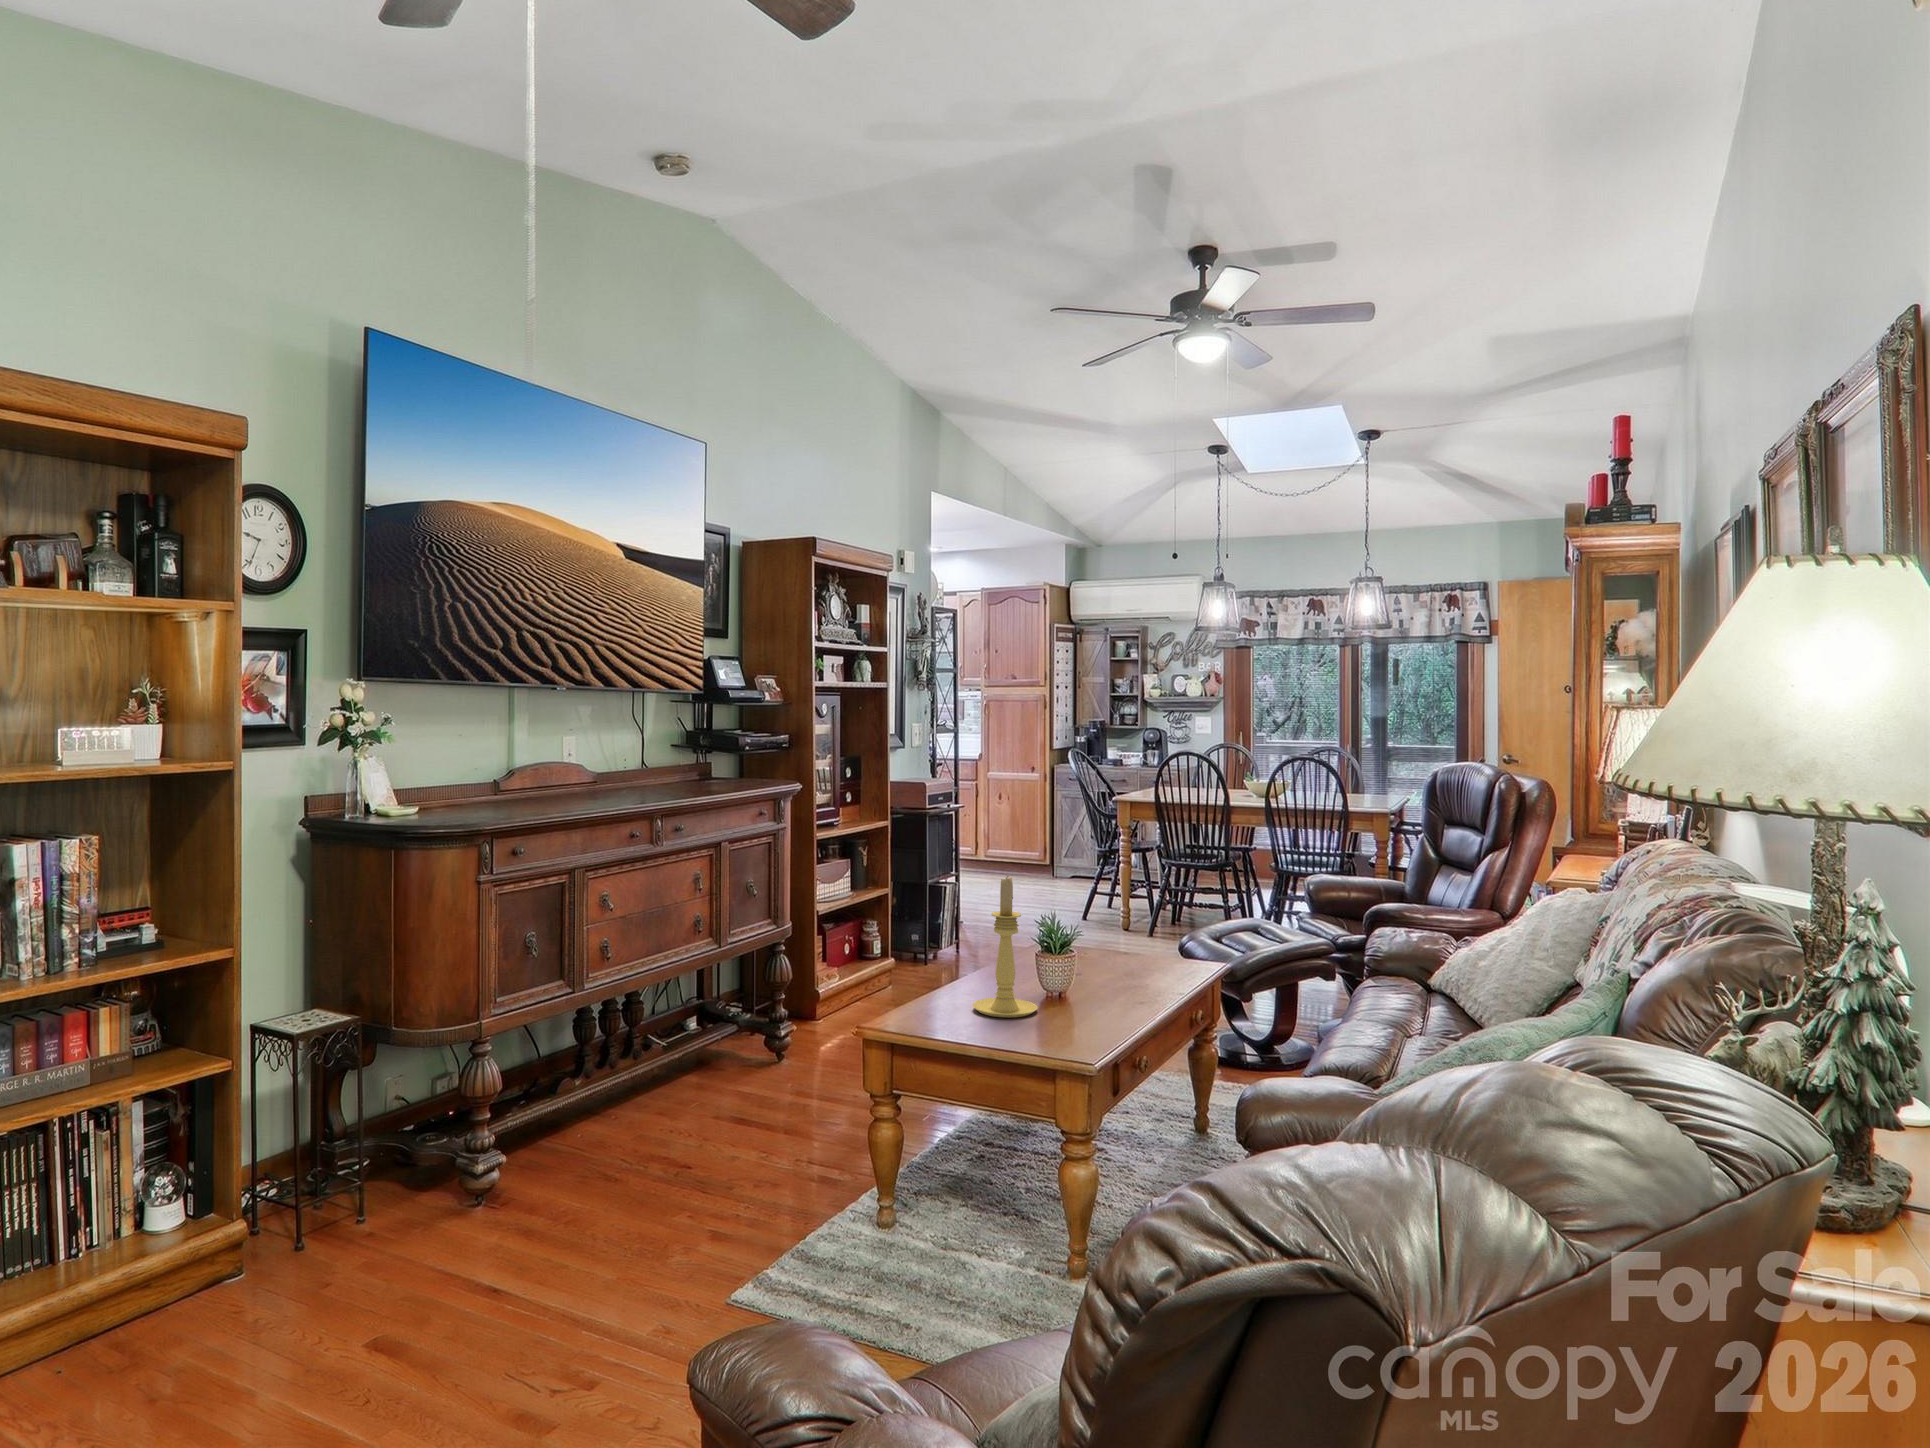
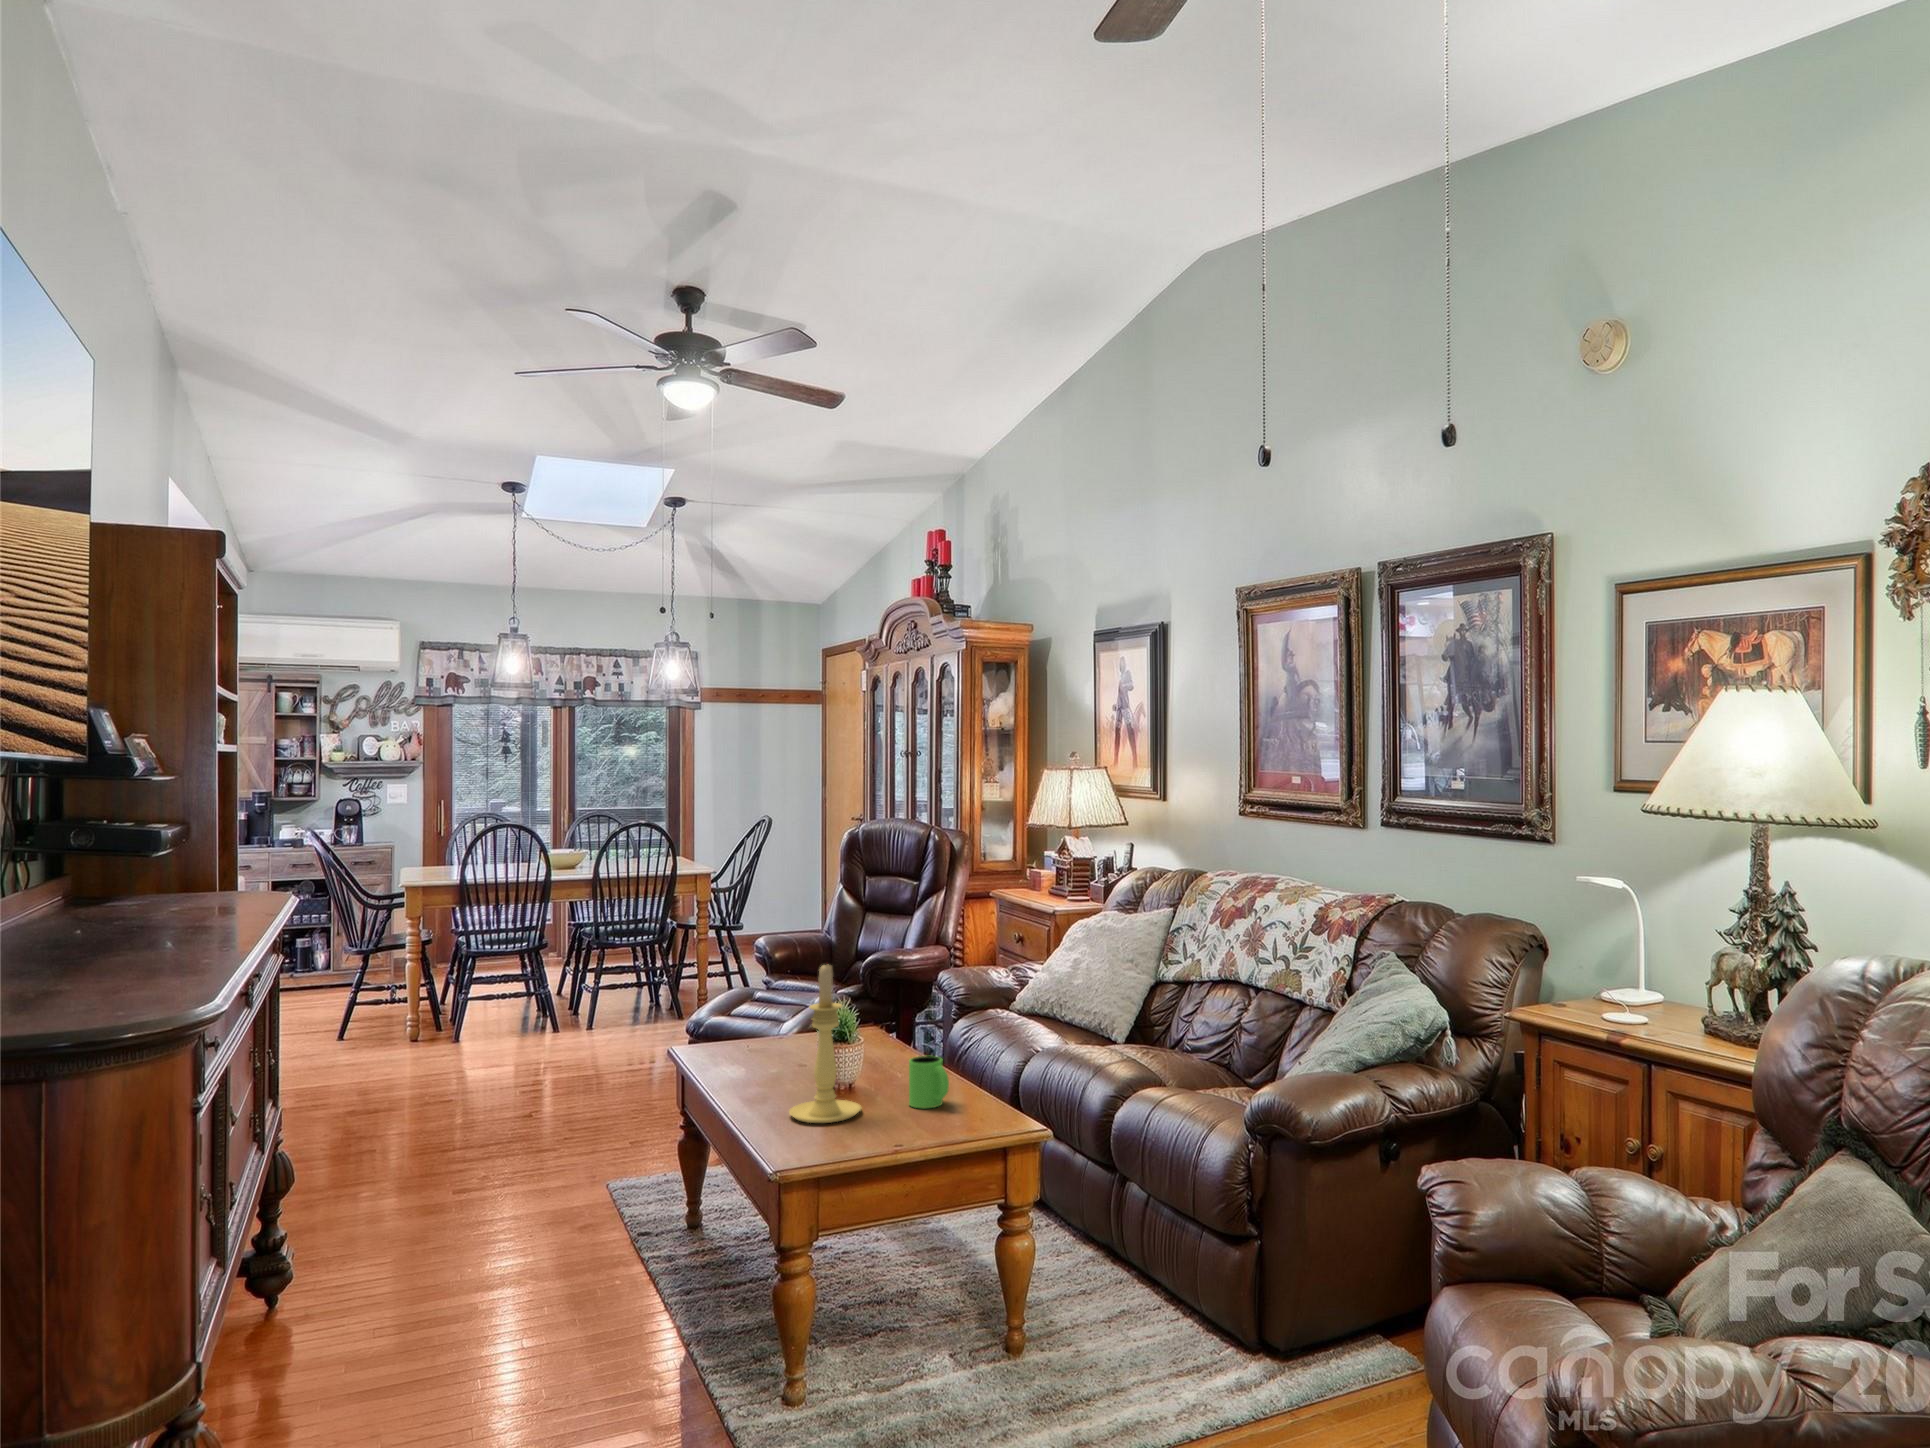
mug: none [1071,980,1105,1031] -> present [909,1056,949,1108]

